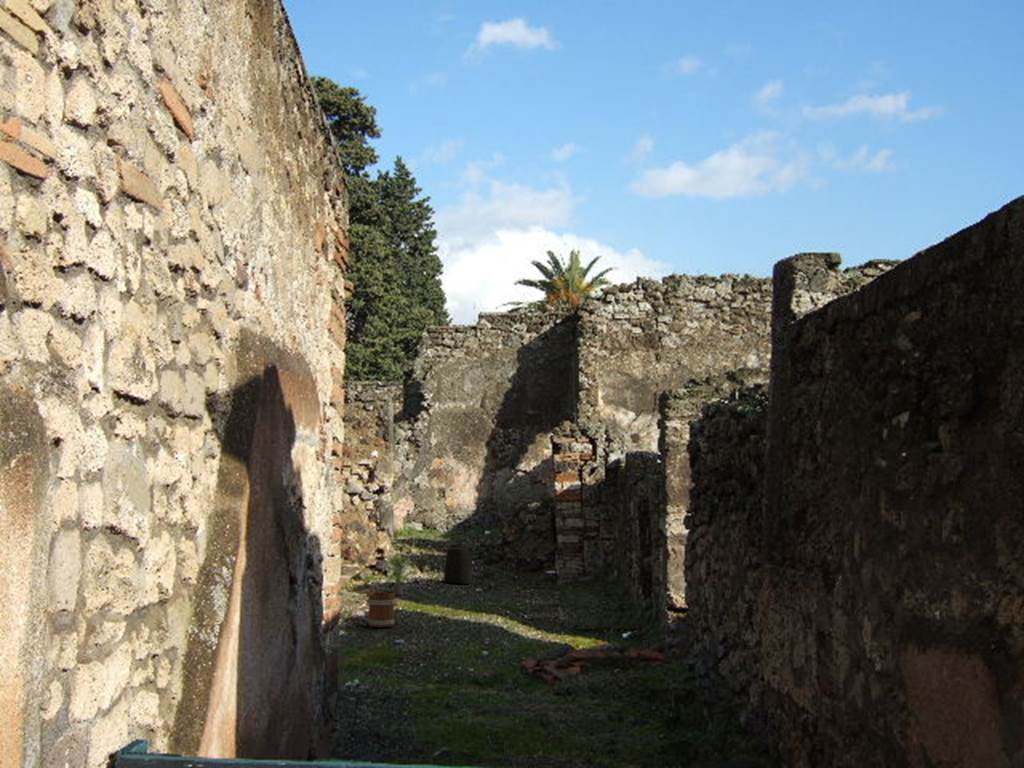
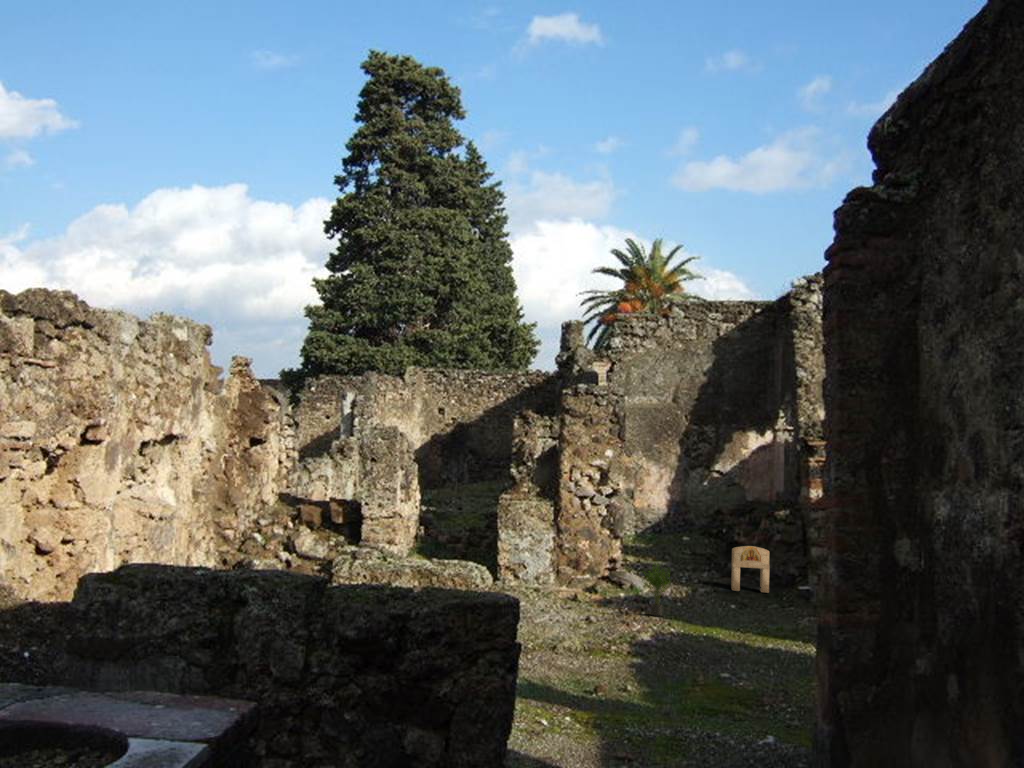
stool: none [493,533,526,574] -> present [731,546,770,593]
backpack: present [444,544,473,584] -> none [691,557,724,604]
bucket: present [367,588,396,627] -> none [661,614,695,661]

